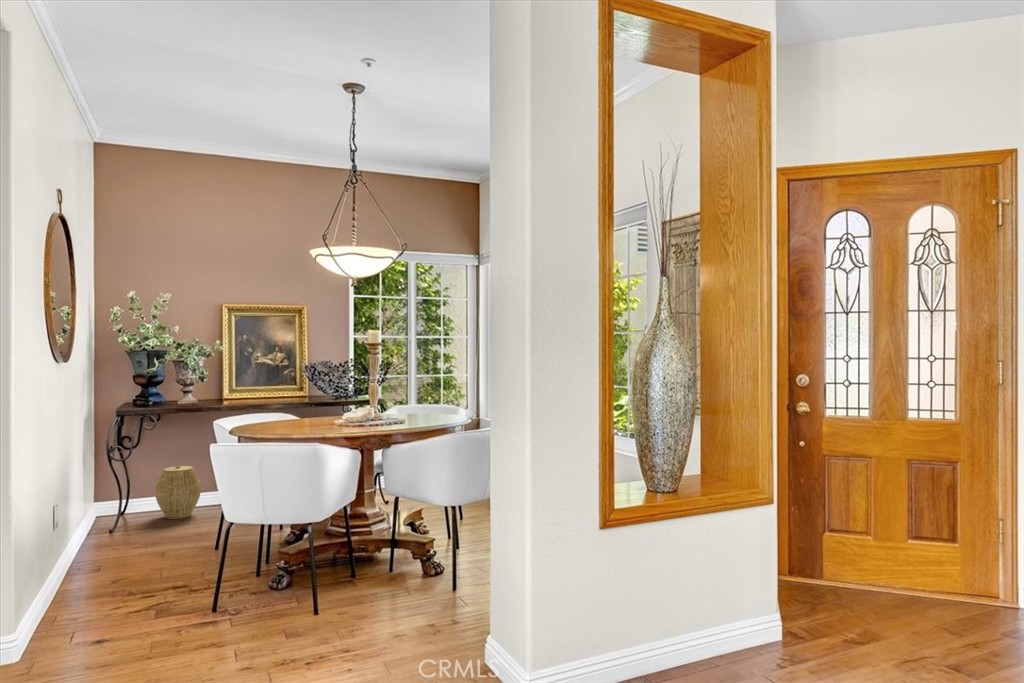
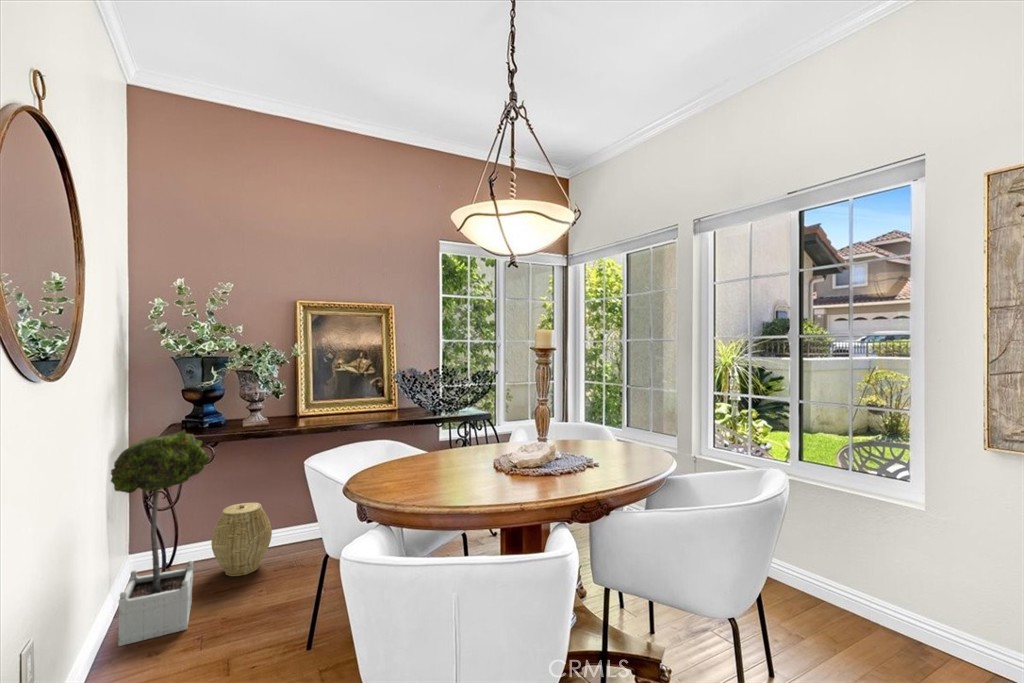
potted tree: none [89,400,155,544] -> present [111,430,210,646]

